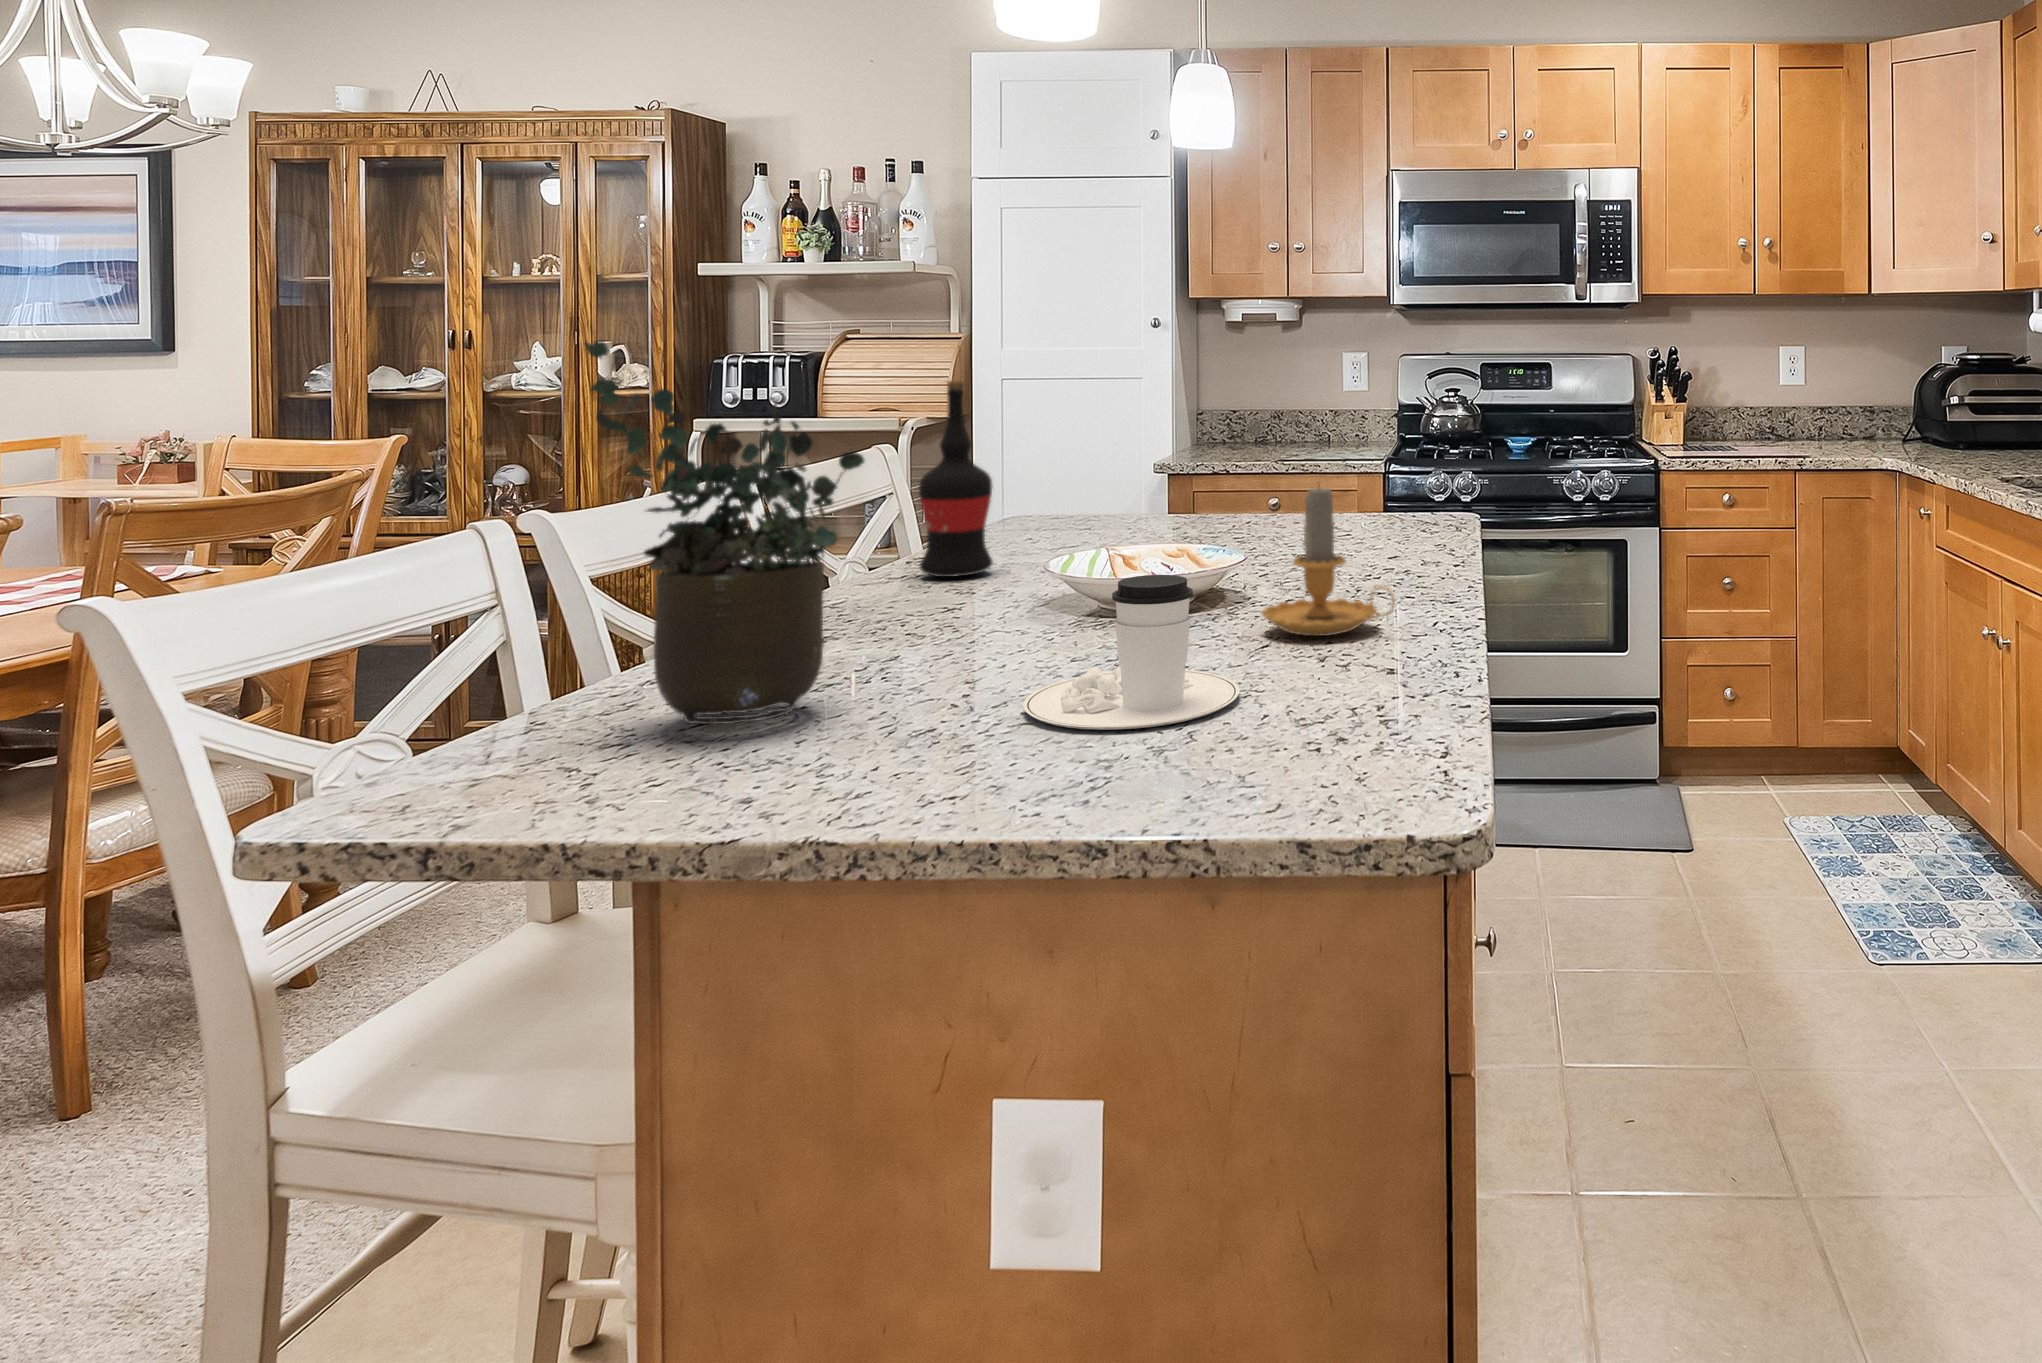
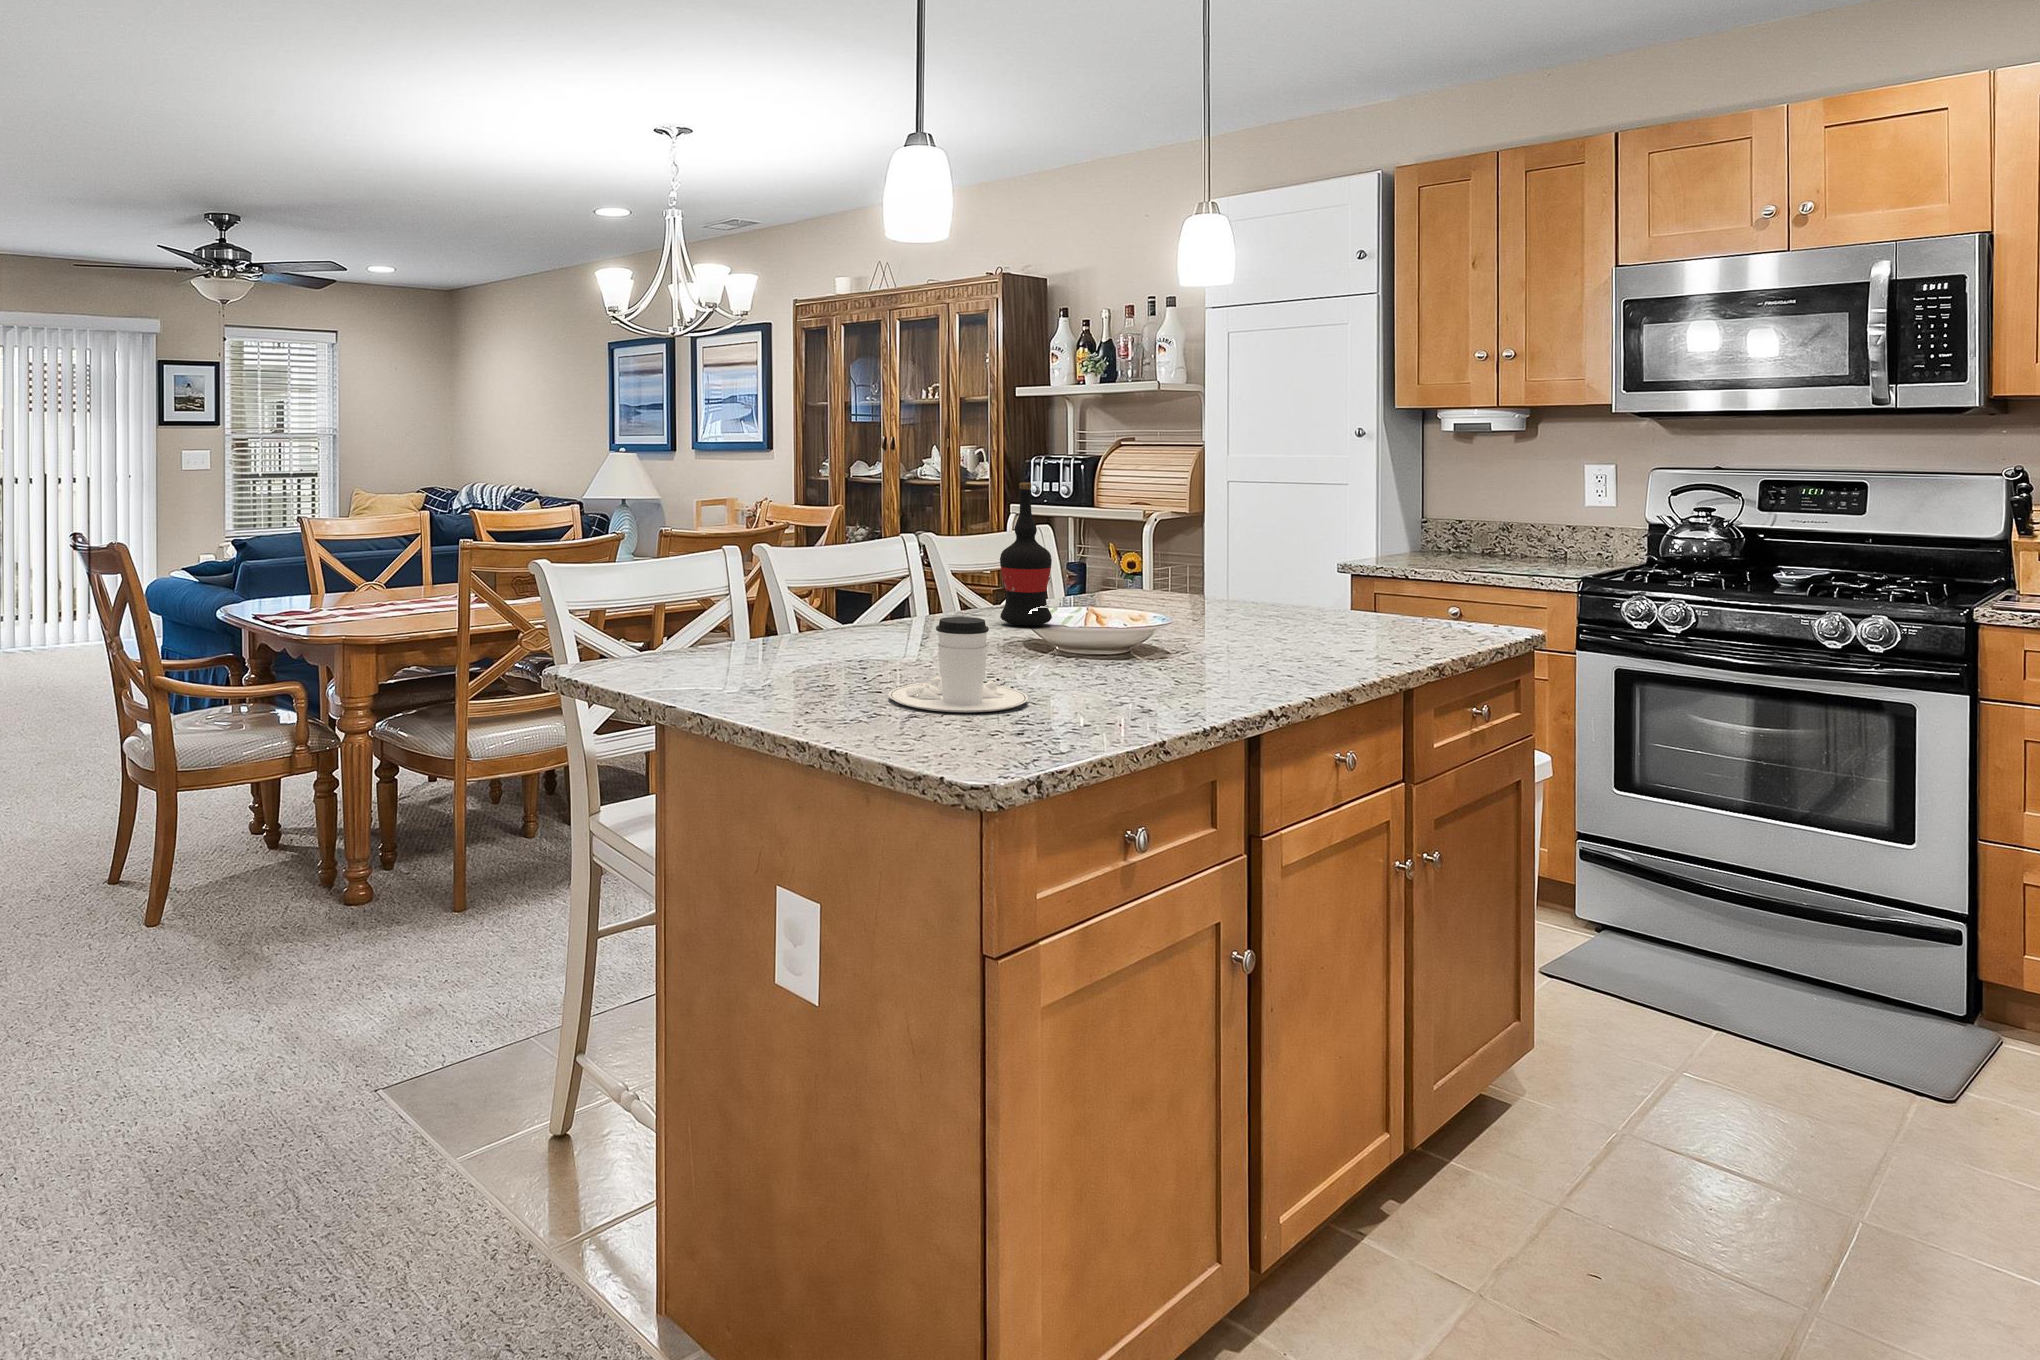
potted plant: present [584,341,865,724] -> none [714,455,831,673]
candle: present [1262,488,1395,636] -> none [1121,570,1215,692]

